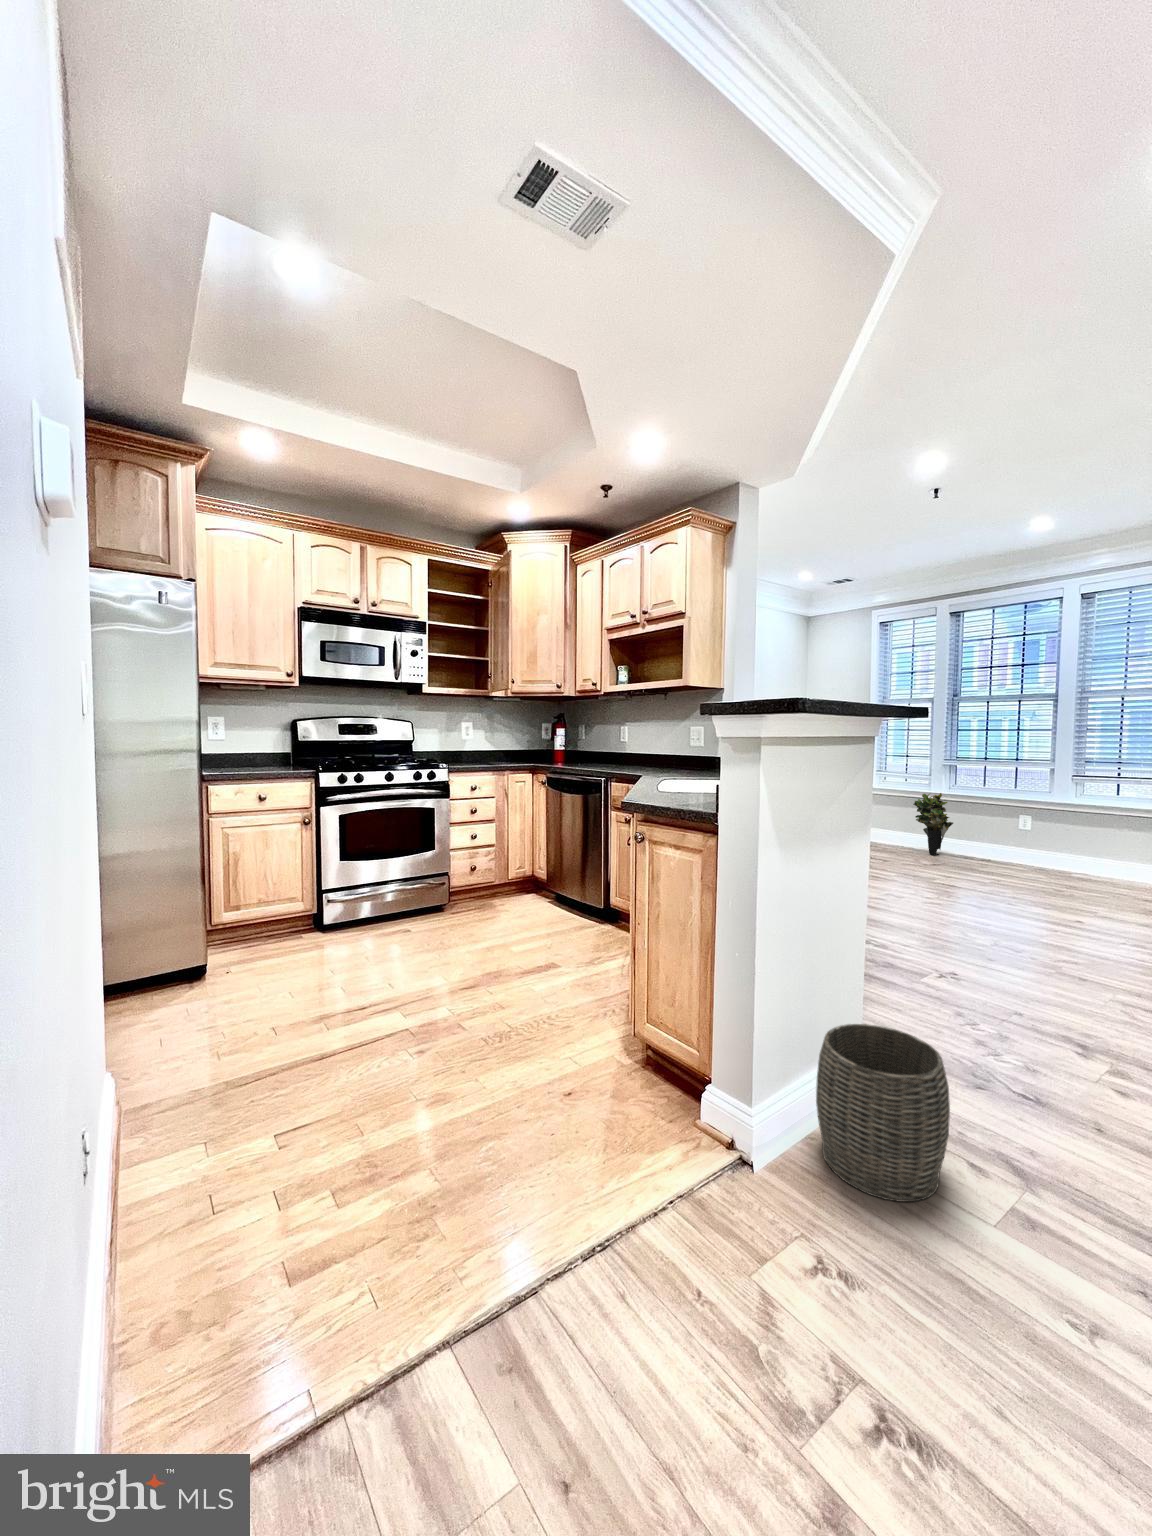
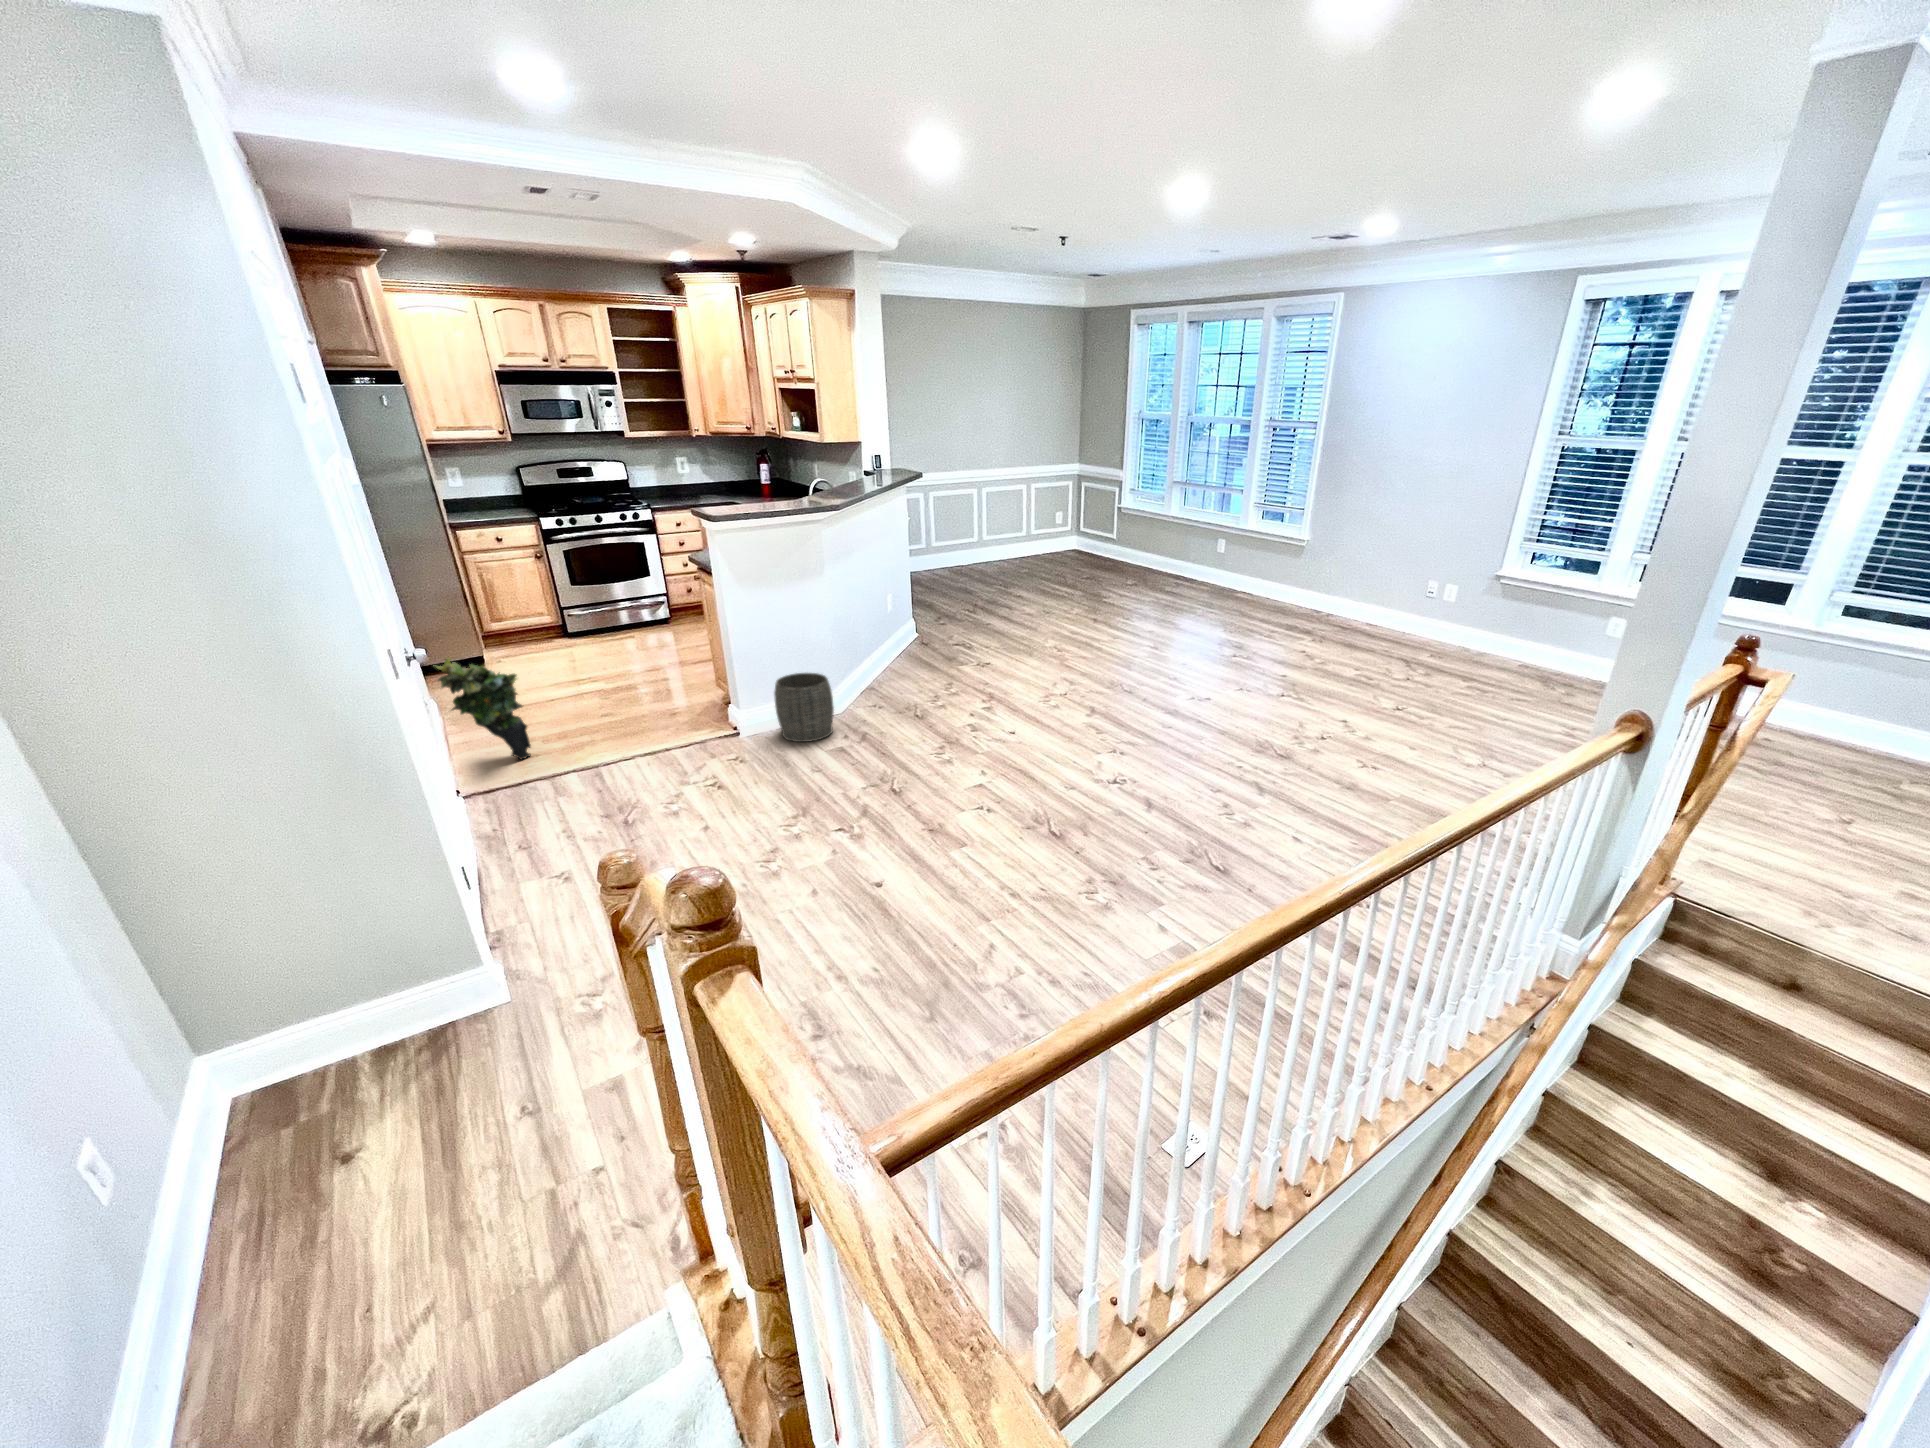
potted plant: present [913,793,953,855] -> present [436,658,531,759]

